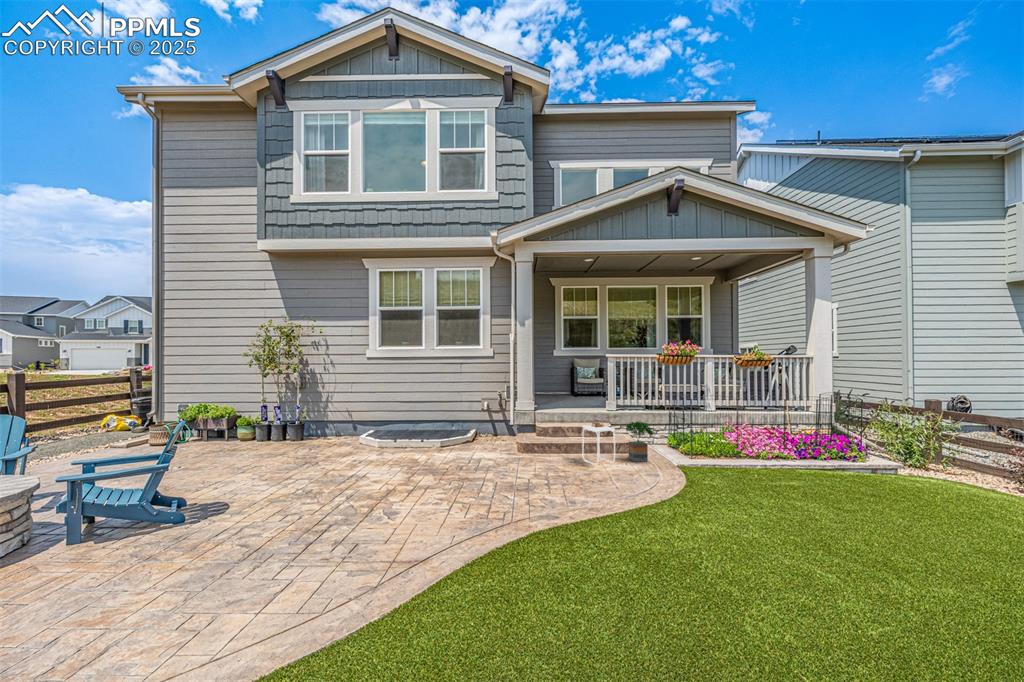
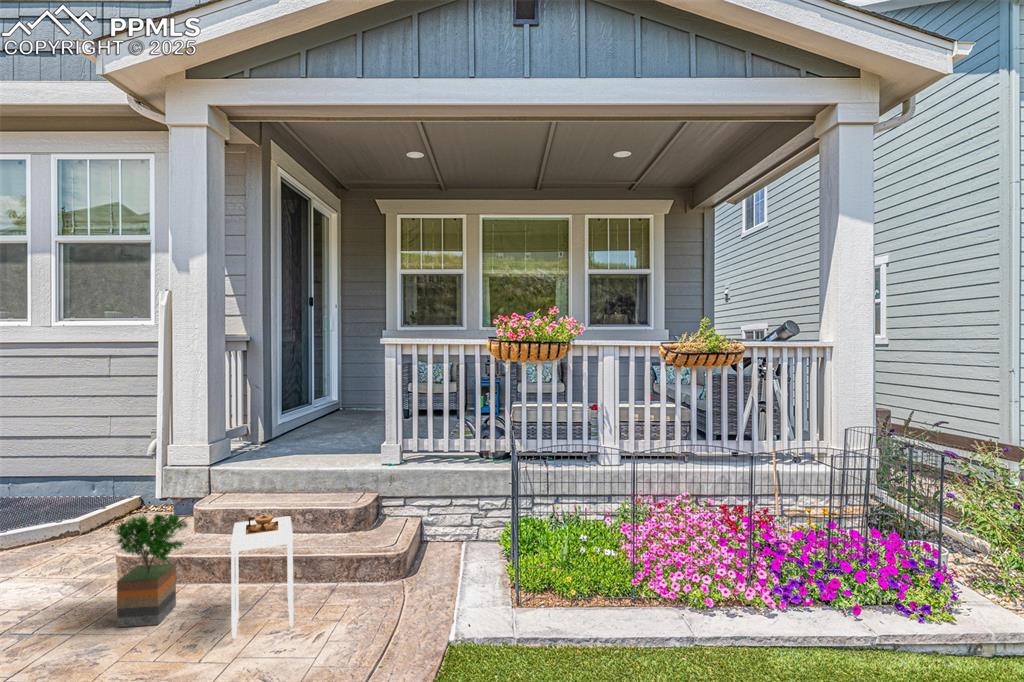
potted tree: present [626,422,654,462] -> present [114,514,188,627]

